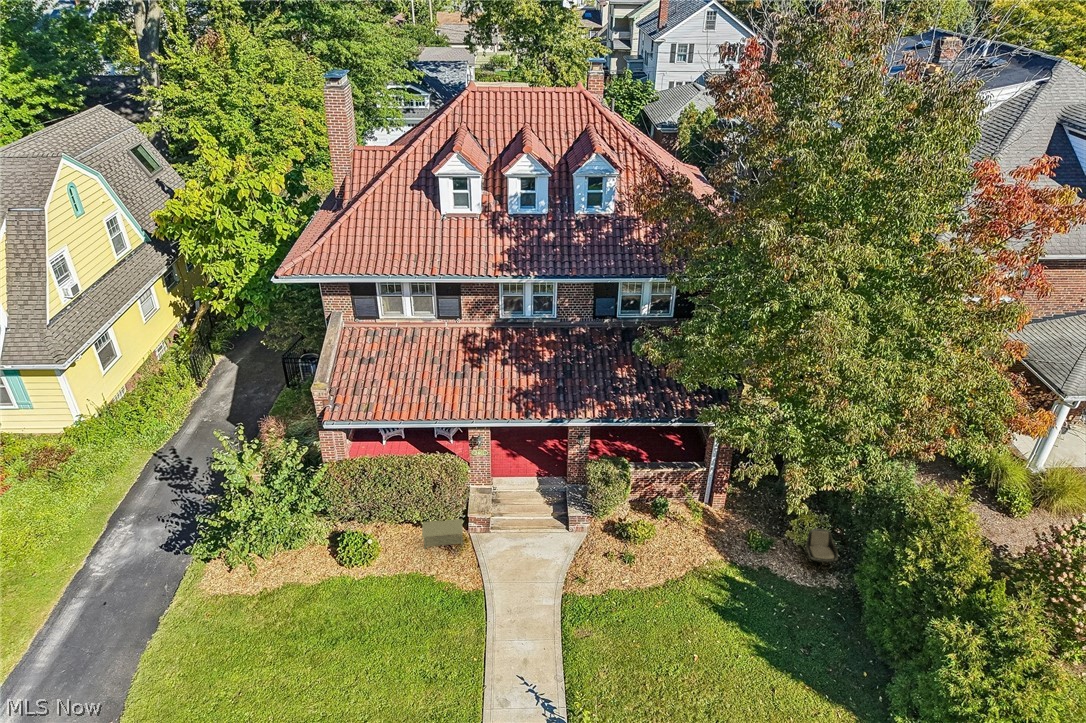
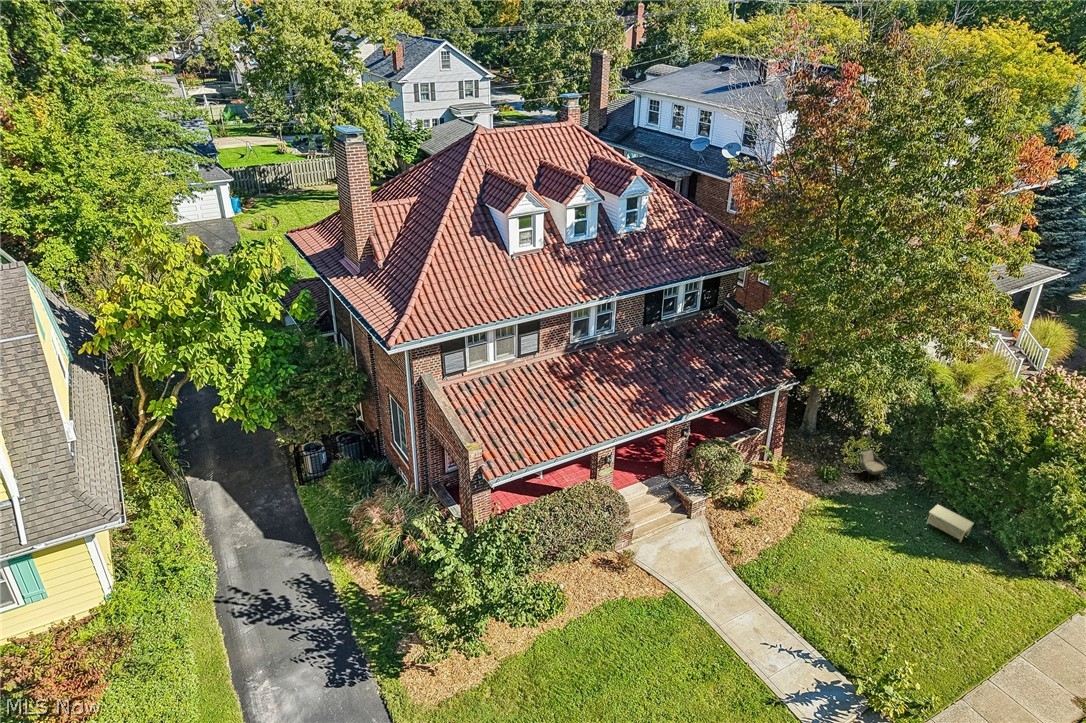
storage bench: present [422,519,463,548] -> present [927,505,974,542]

